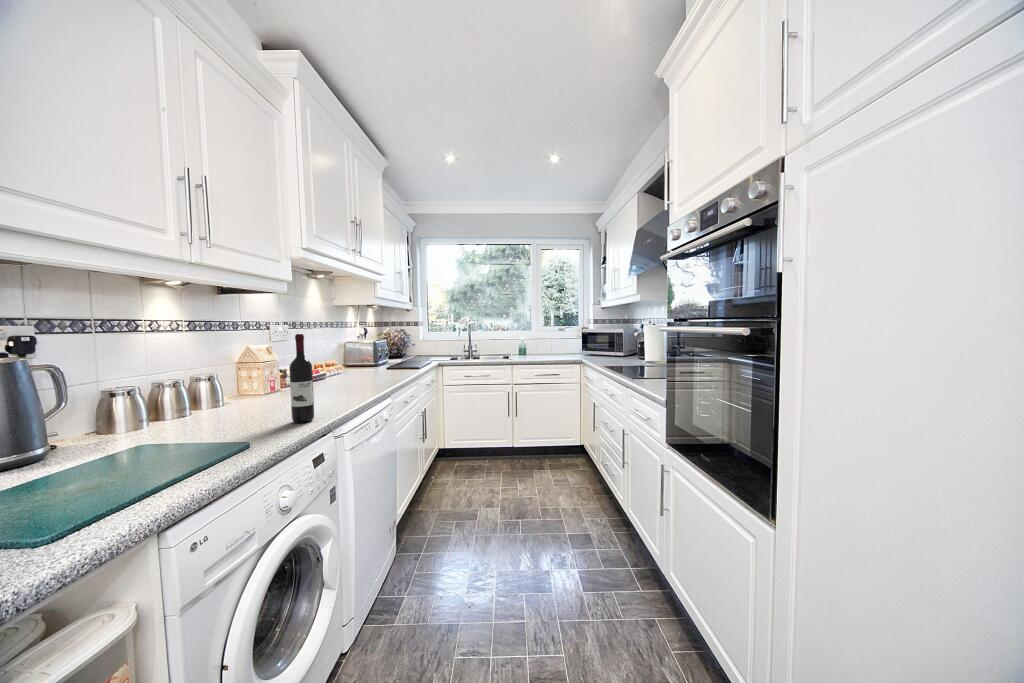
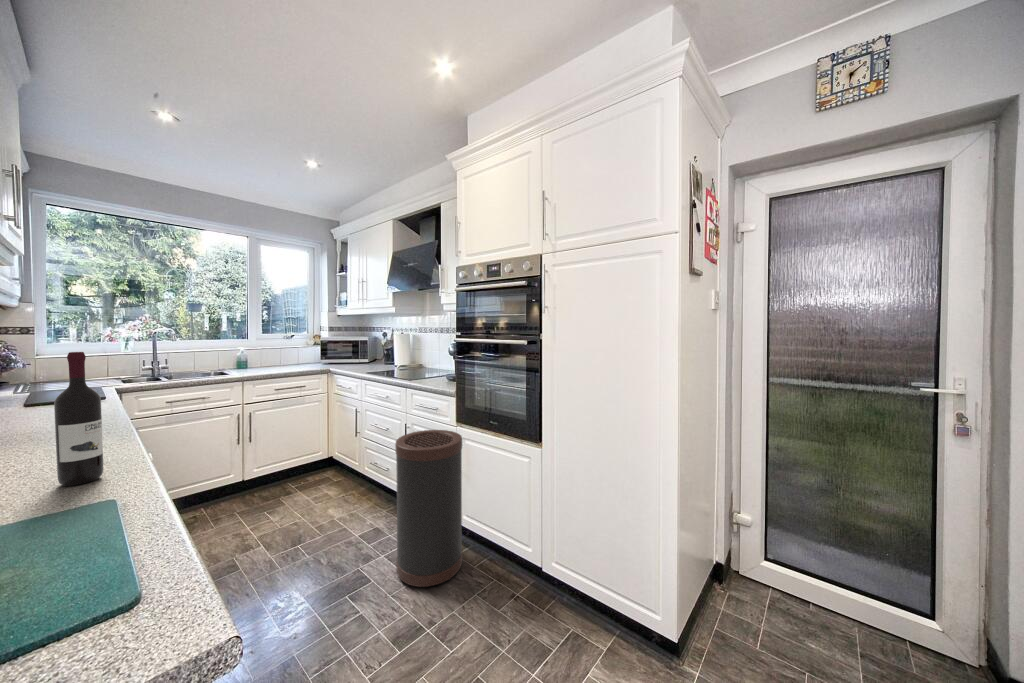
trash can: none [575,441,662,649] -> present [395,430,463,587]

